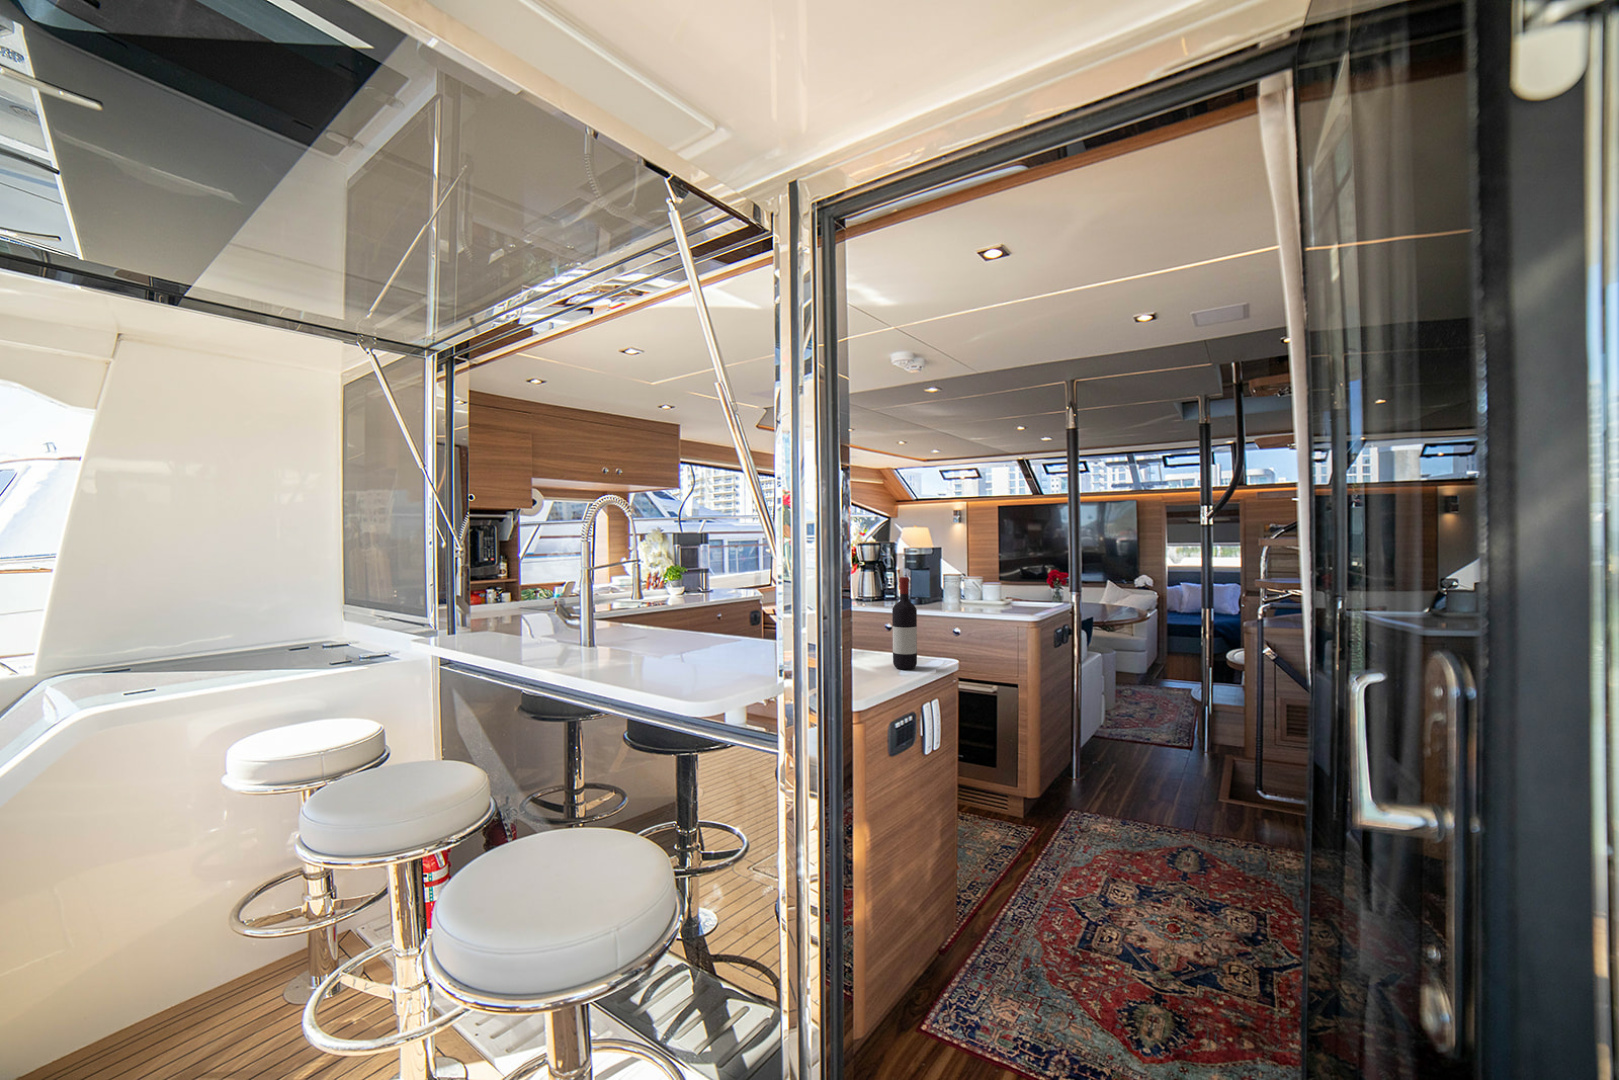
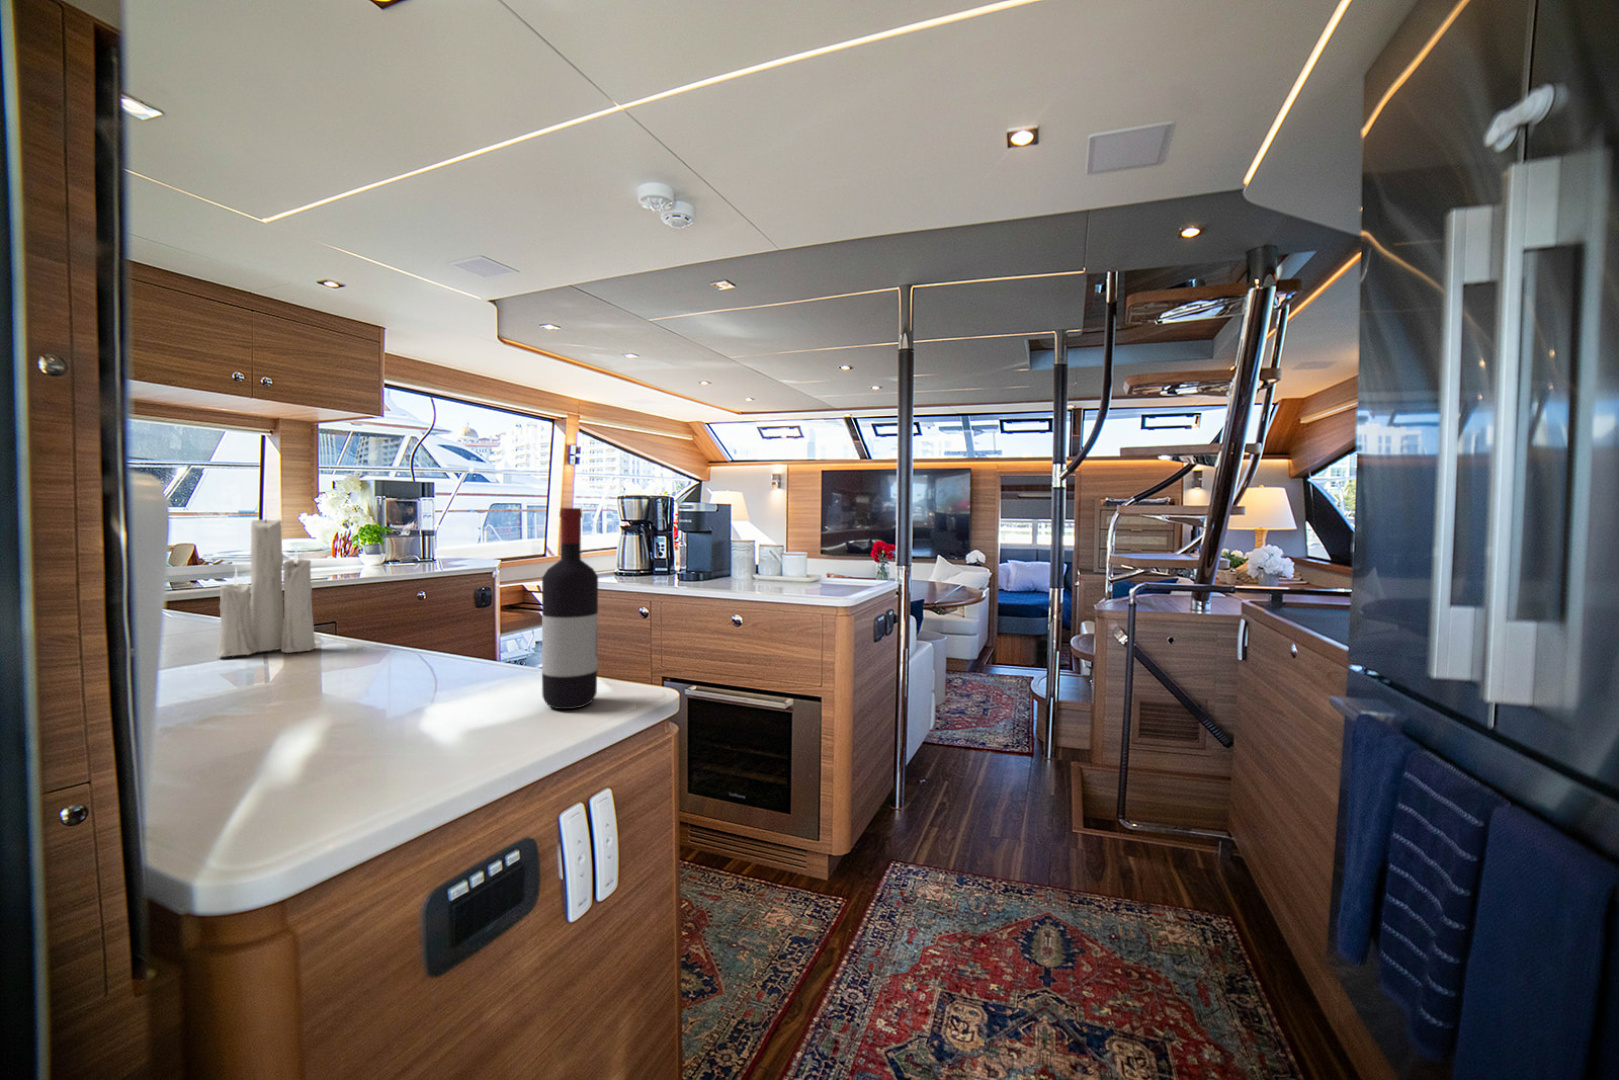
candle: none [719,566,756,645] -> present [216,503,316,657]

